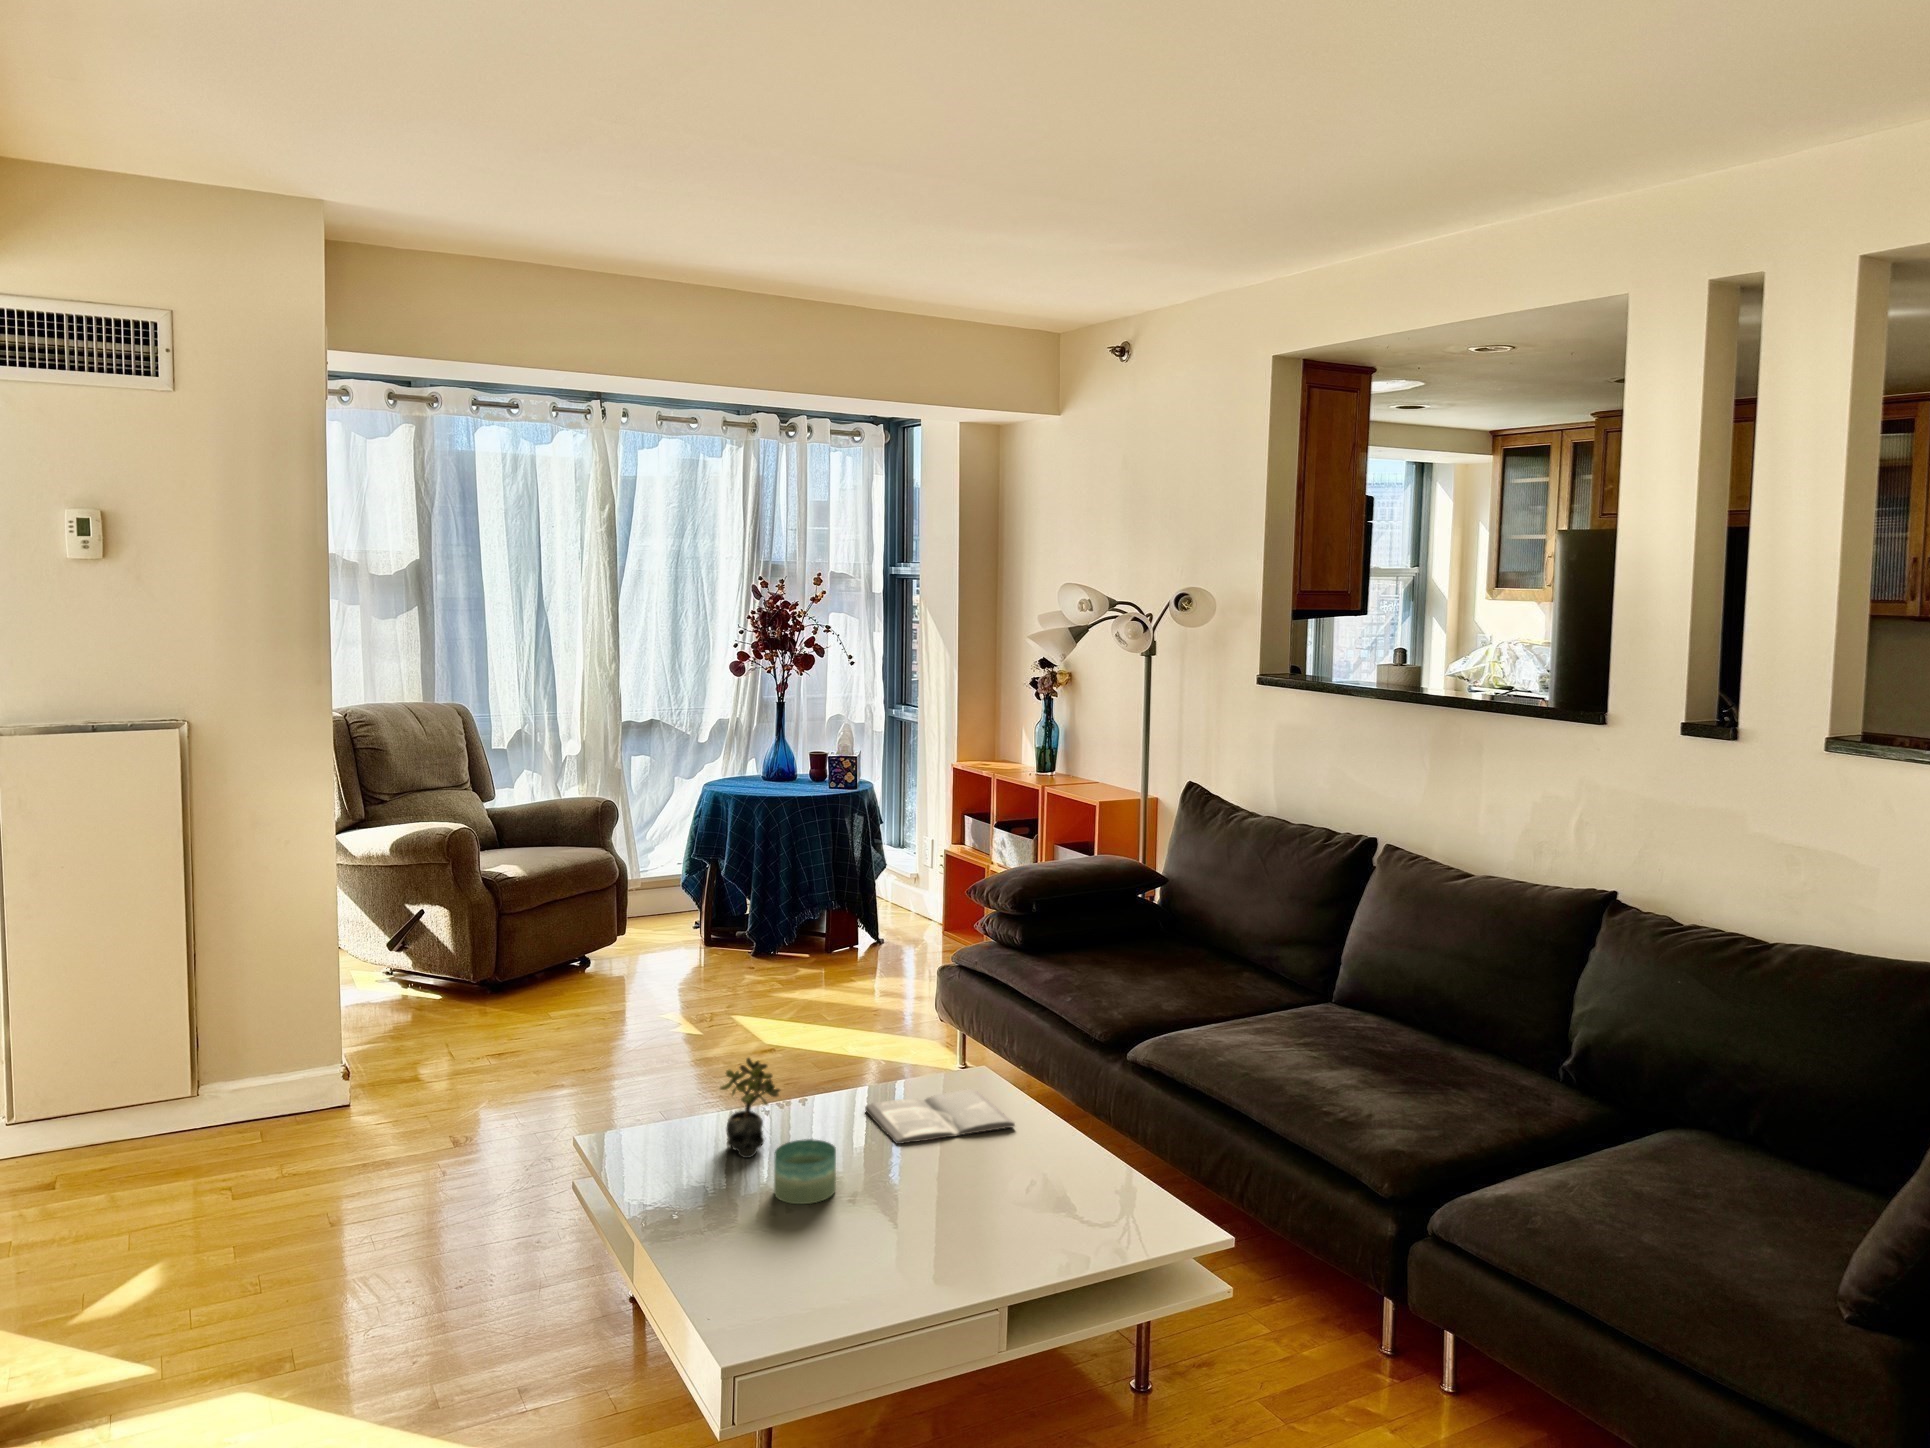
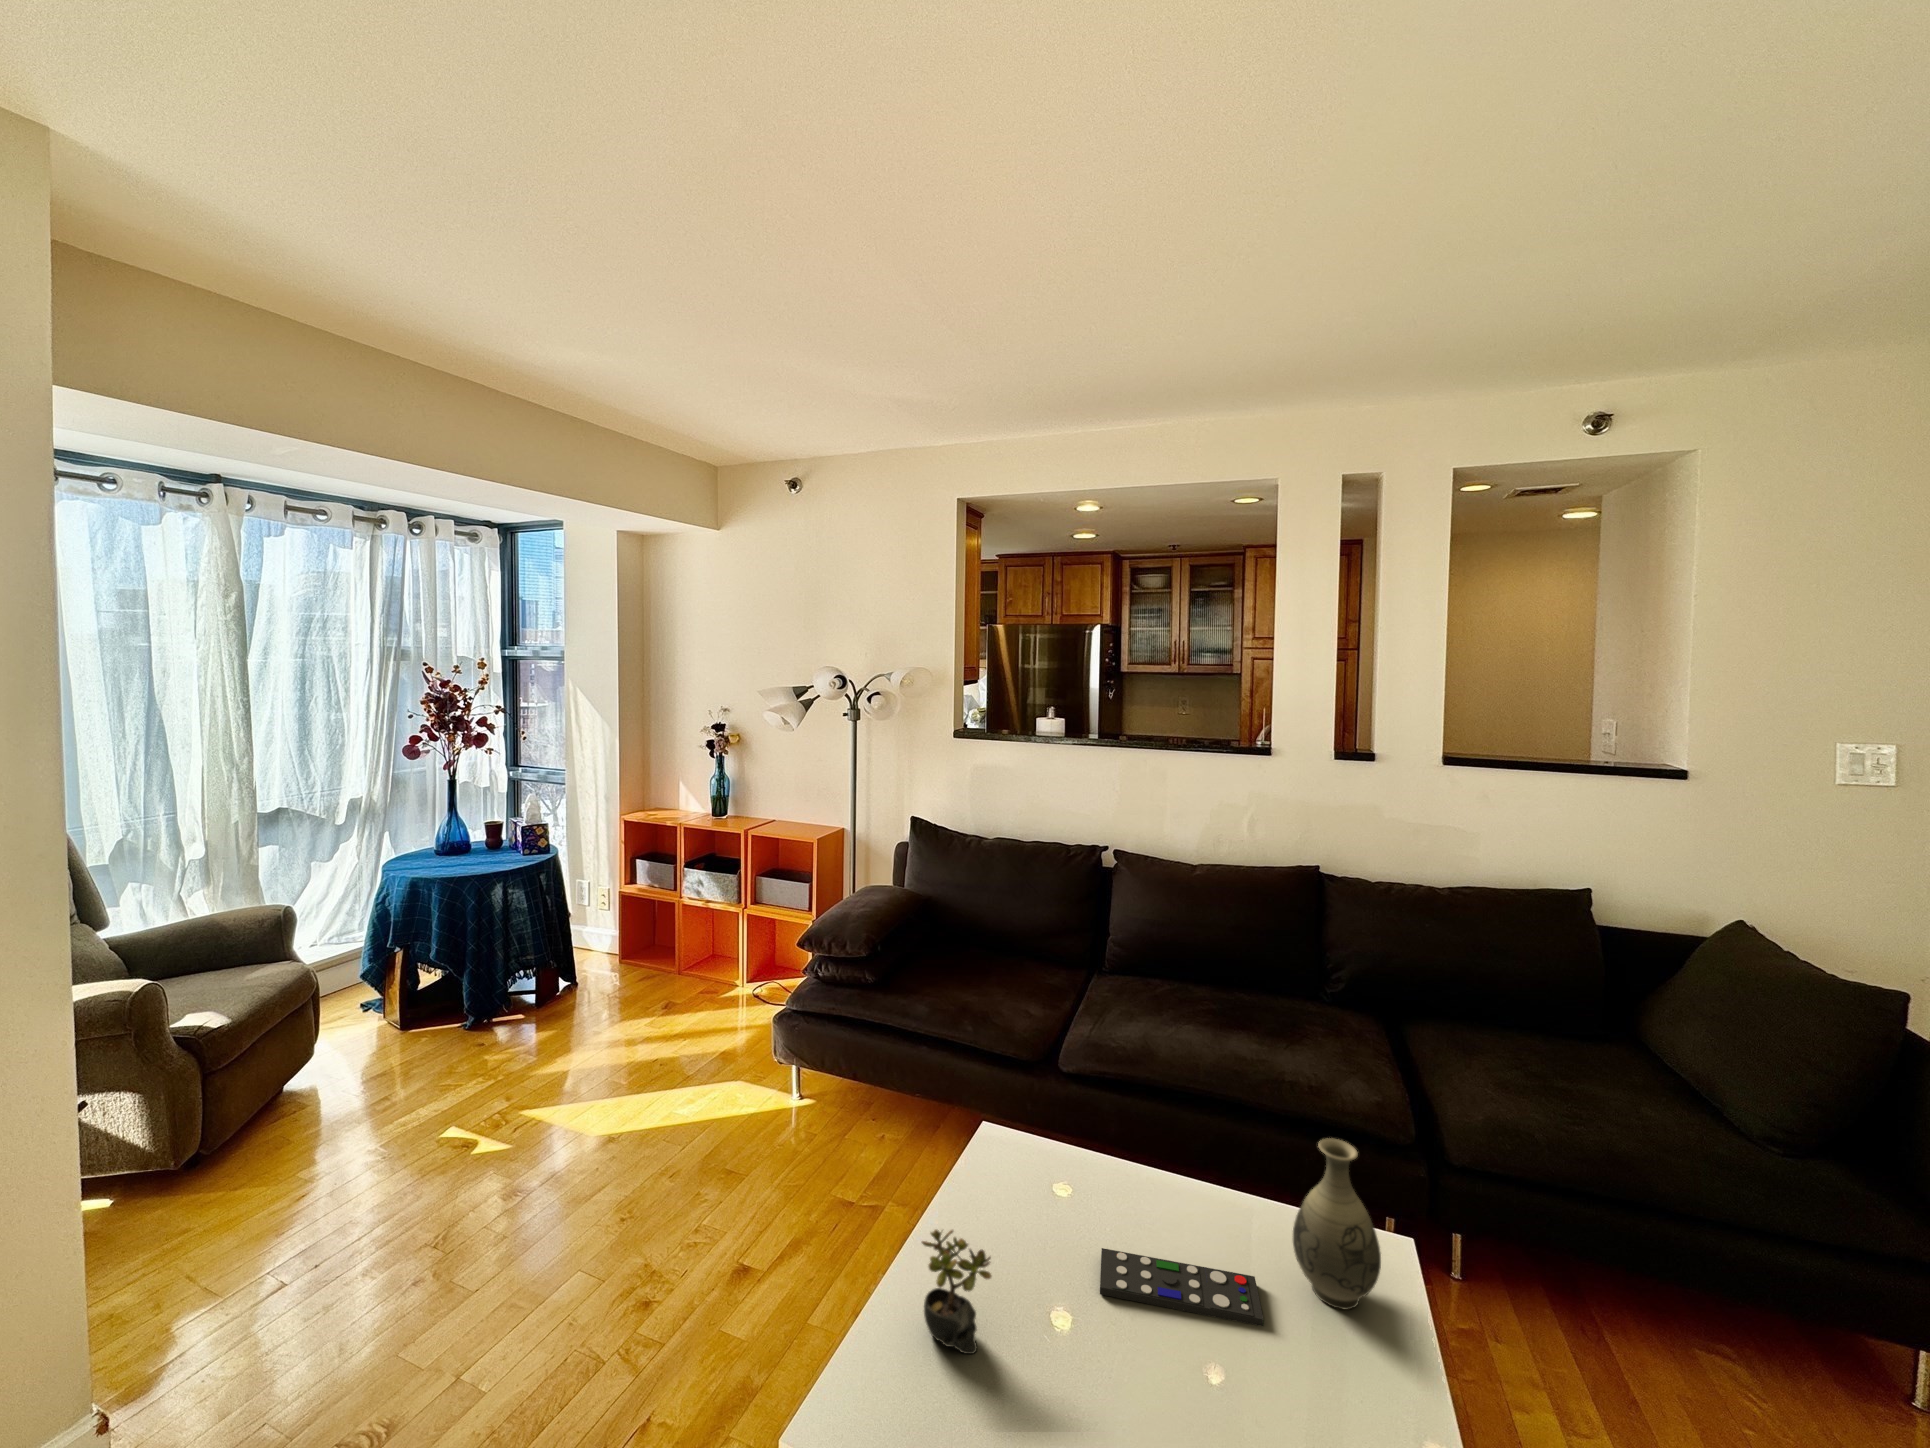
vase: none [1038,1069,1122,1242] -> present [1293,1138,1381,1310]
magazine: present [865,1089,1015,1144] -> none [959,1151,1091,1254]
candle: present [774,1139,836,1204] -> none [1063,1303,1131,1404]
remote control: none [887,1149,1023,1223] -> present [1100,1248,1263,1326]

